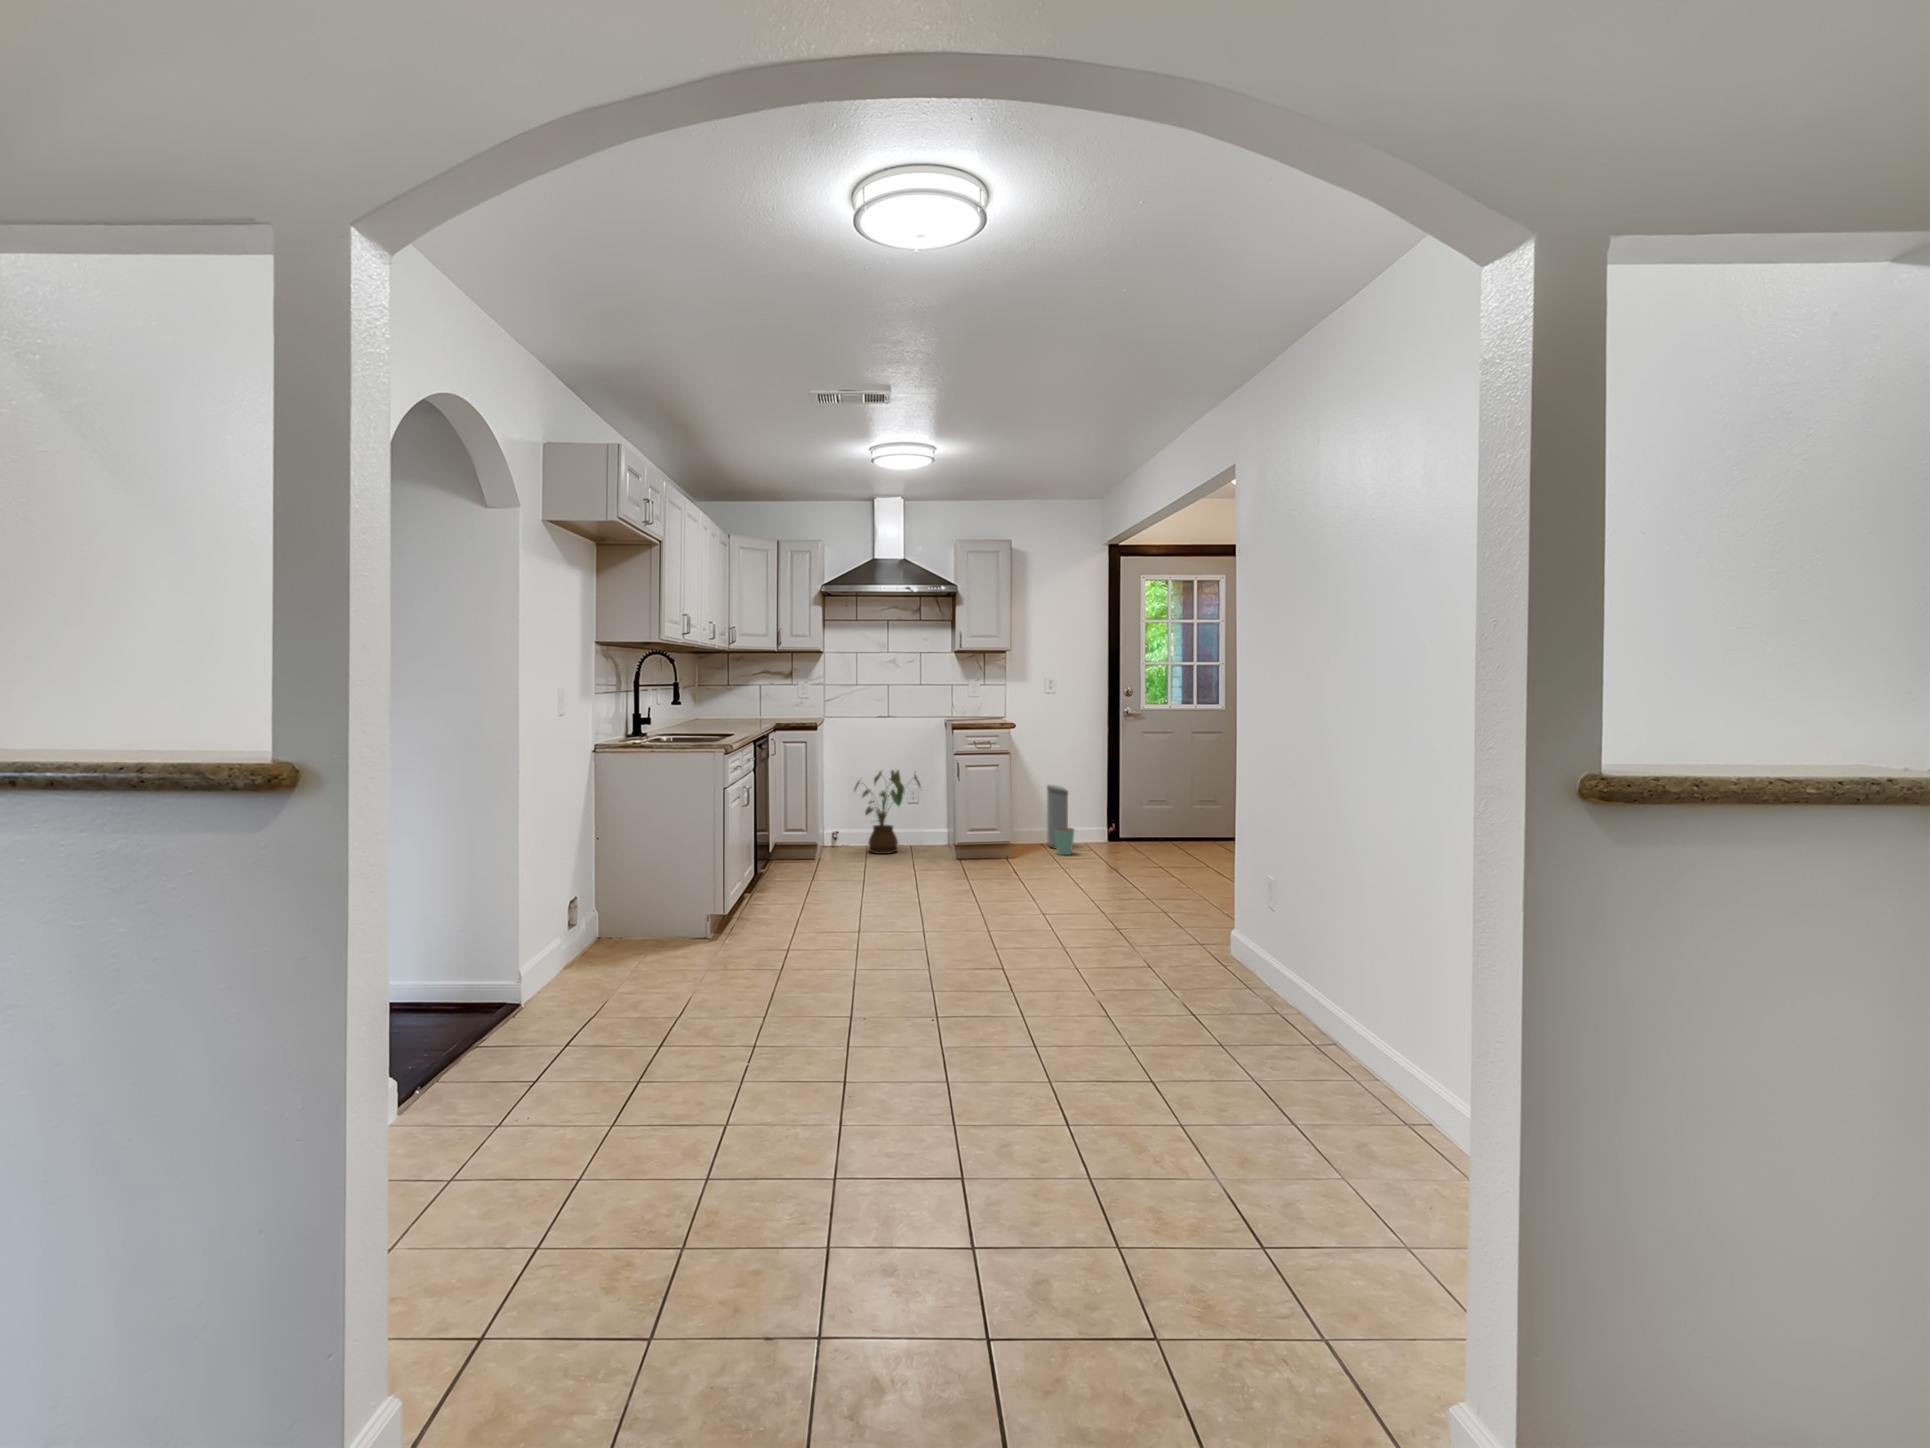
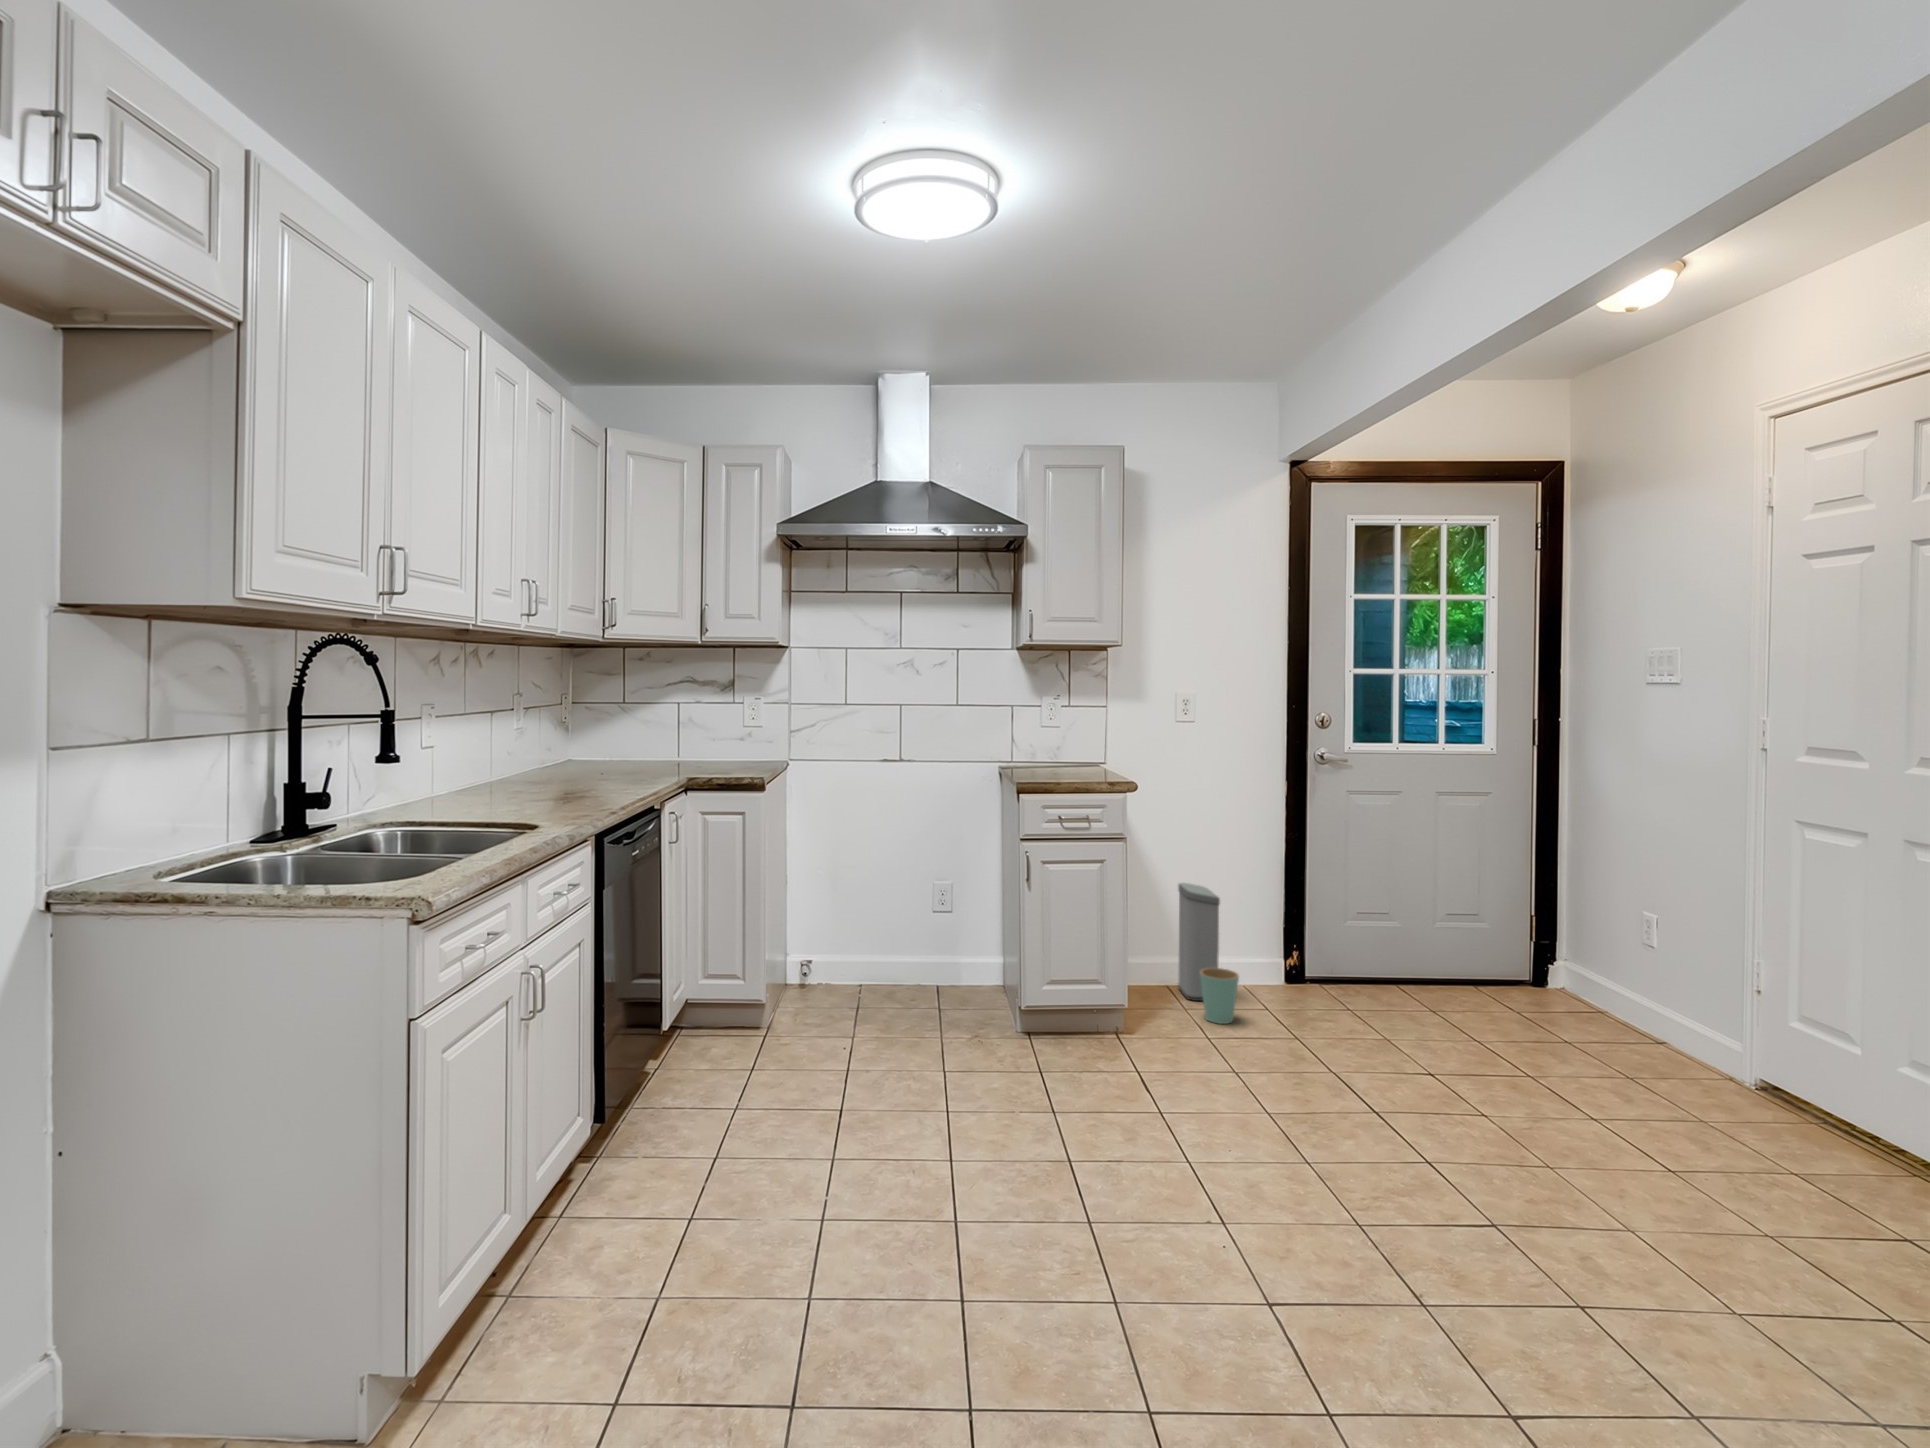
house plant: present [854,770,920,854] -> none [836,854,957,1011]

